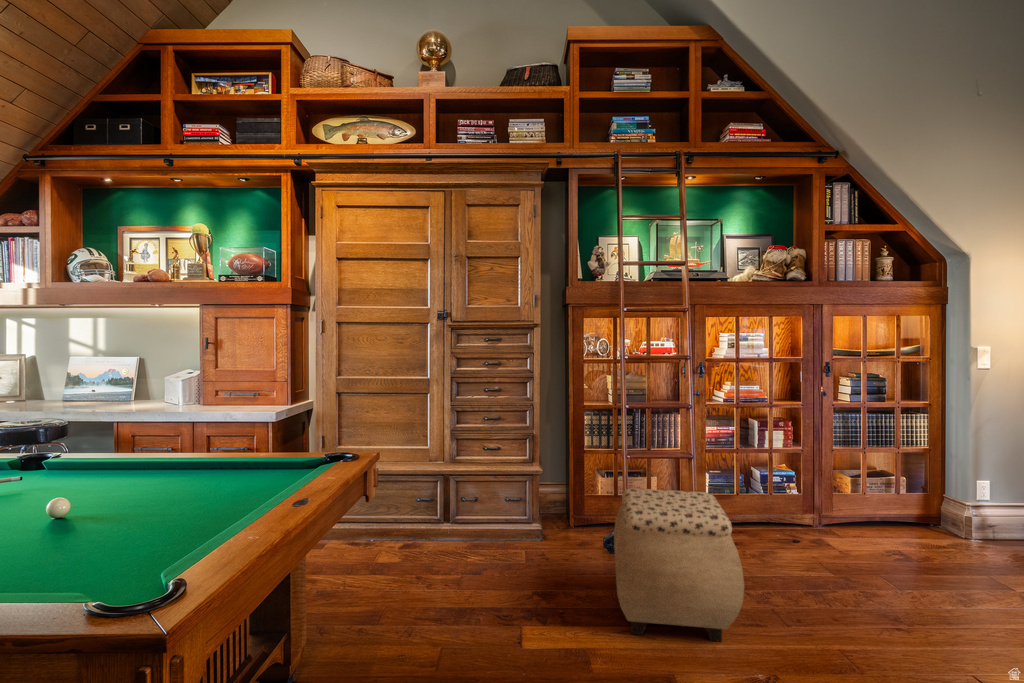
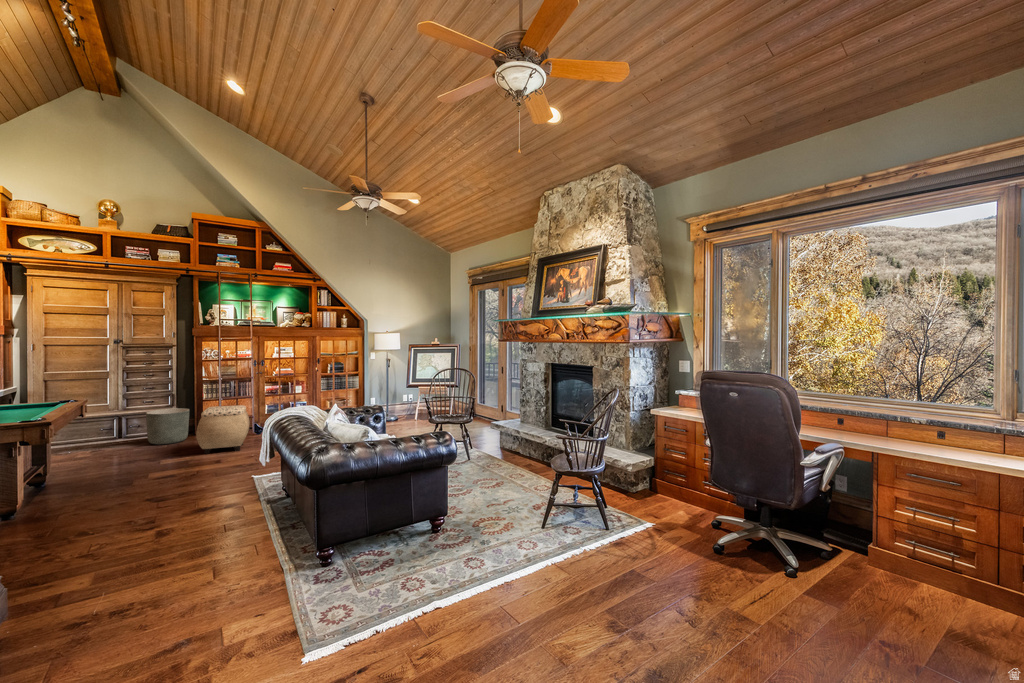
planter: none [491,464,568,552] -> present [146,408,189,444]

